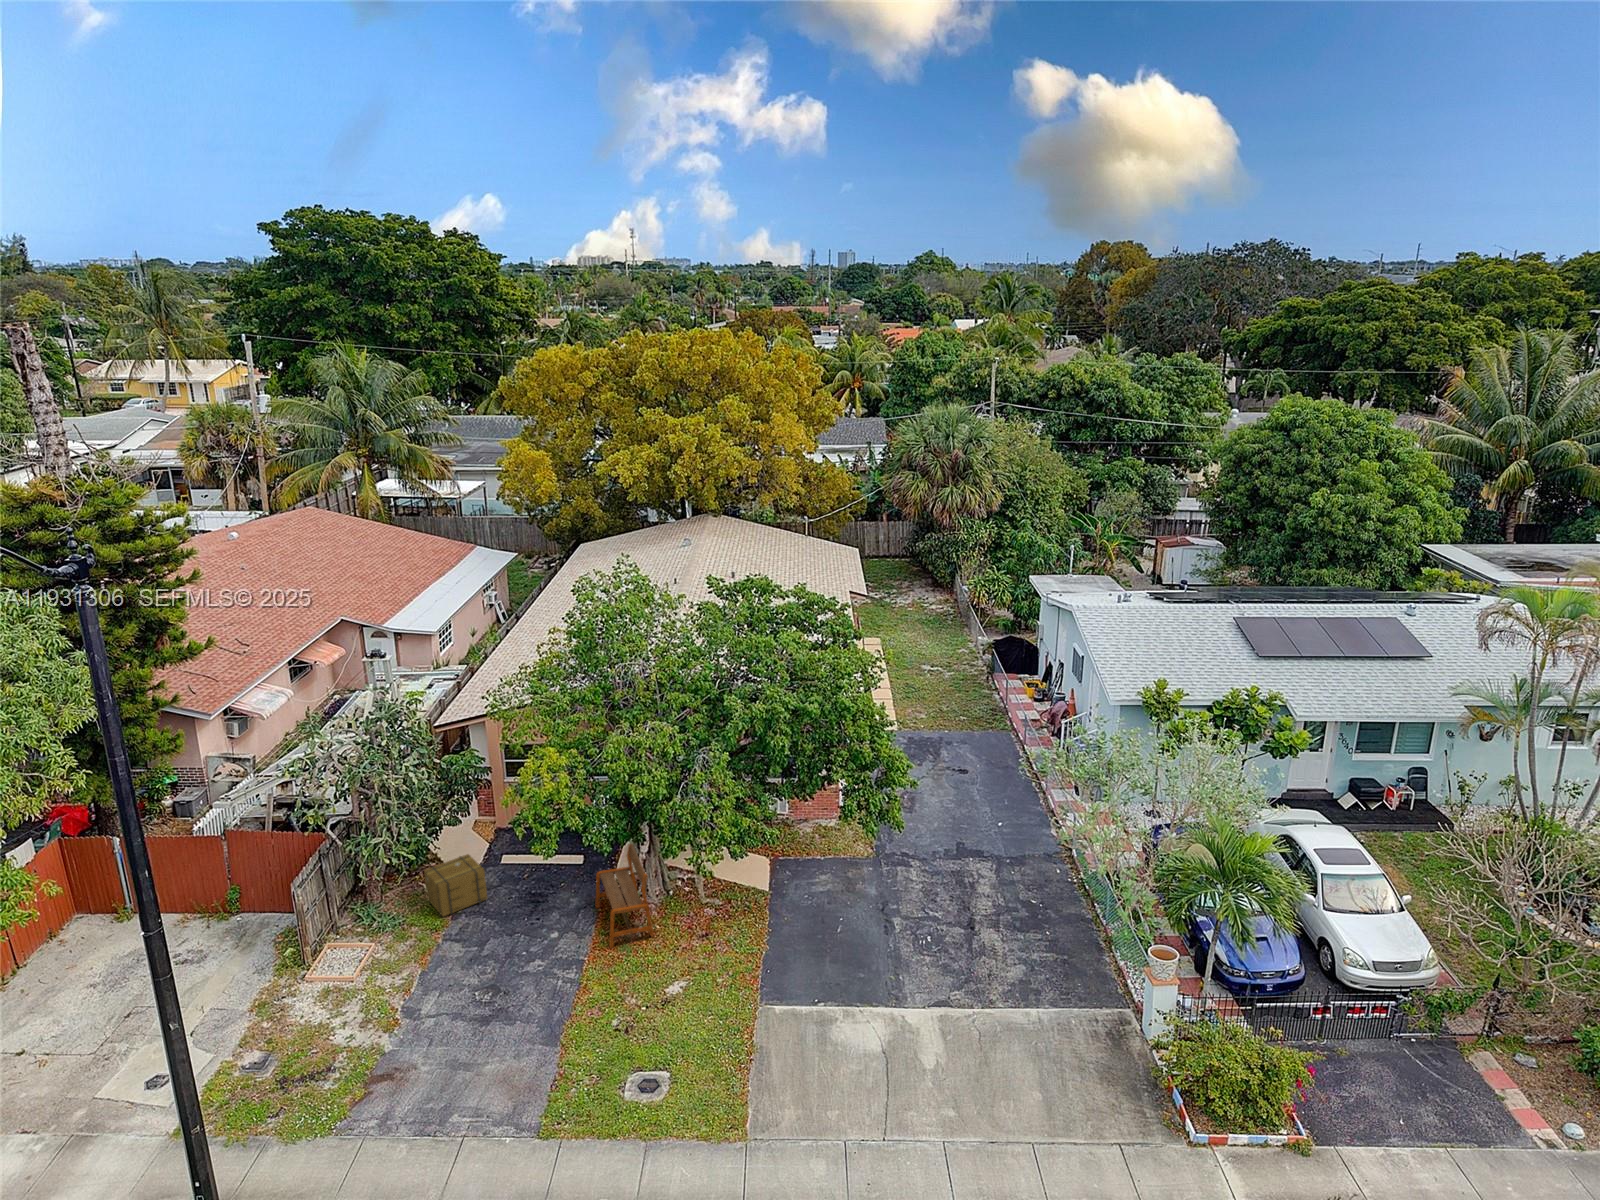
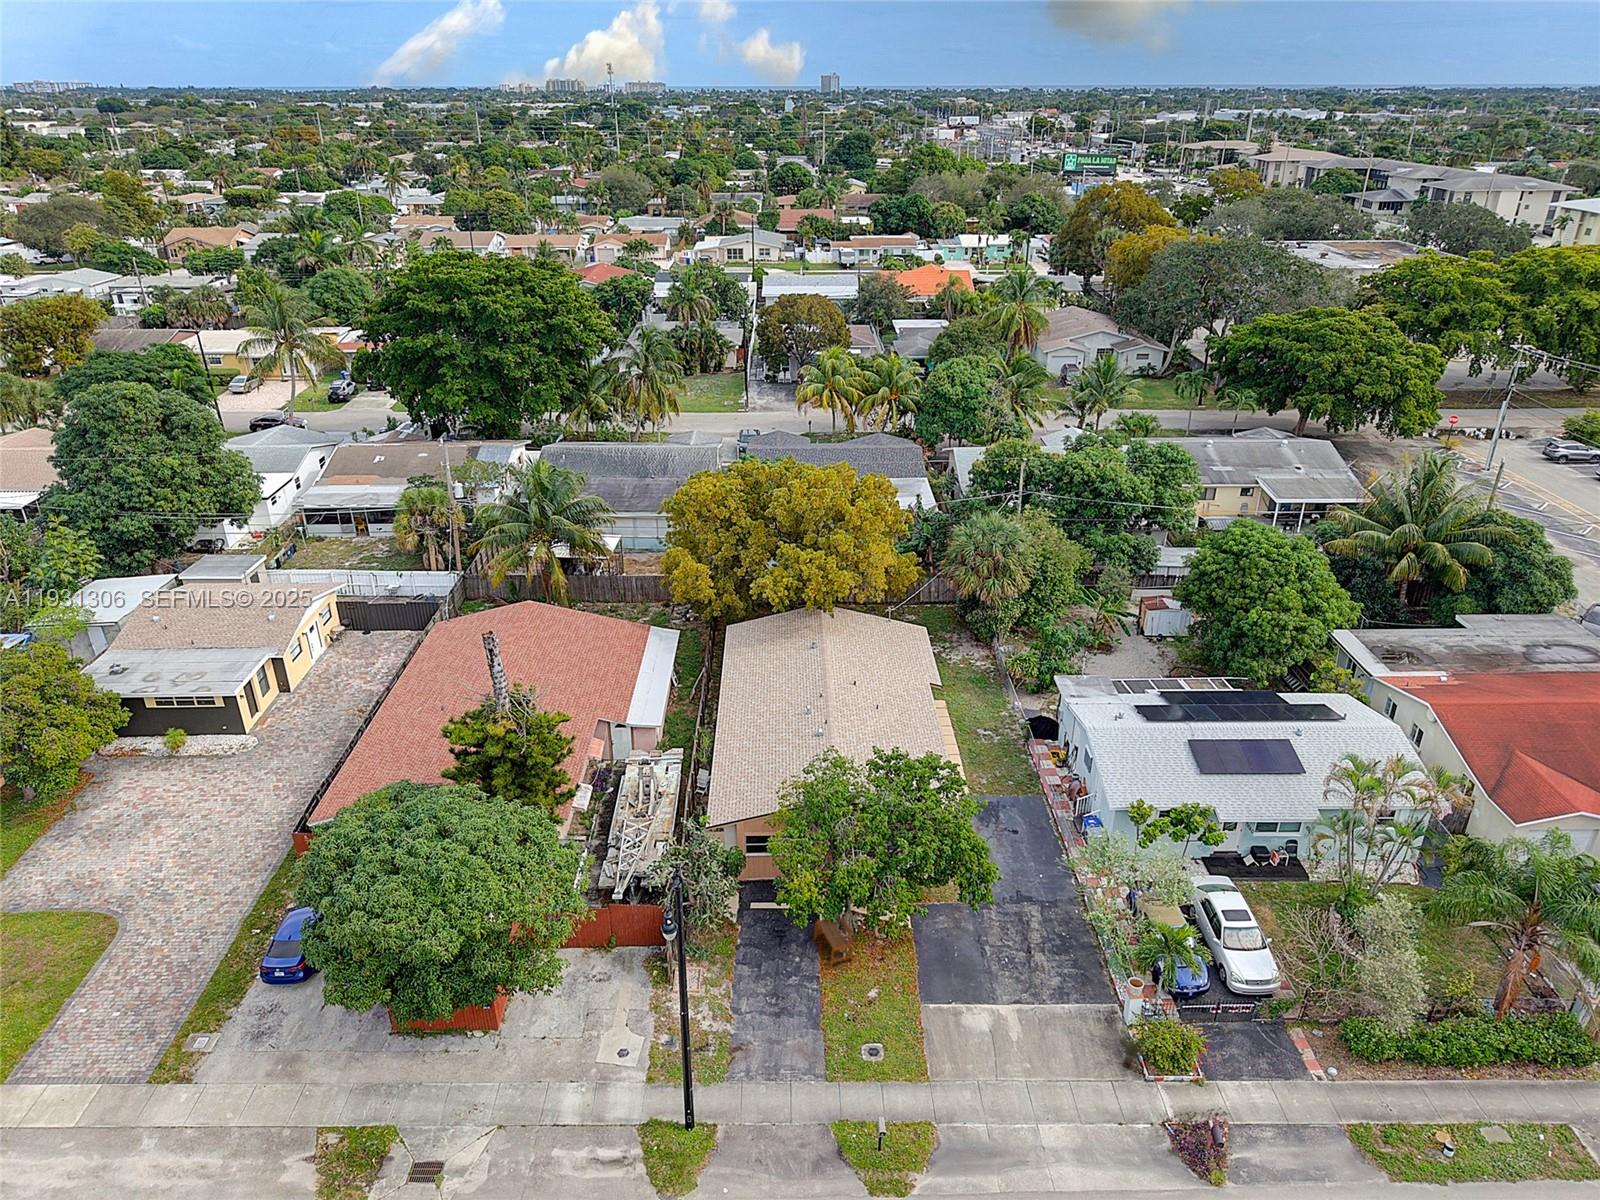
cardboard box: present [424,854,487,916] -> none [715,908,750,948]
potted tree: none [1132,1052,1187,1120] -> present [1120,1038,1144,1068]

